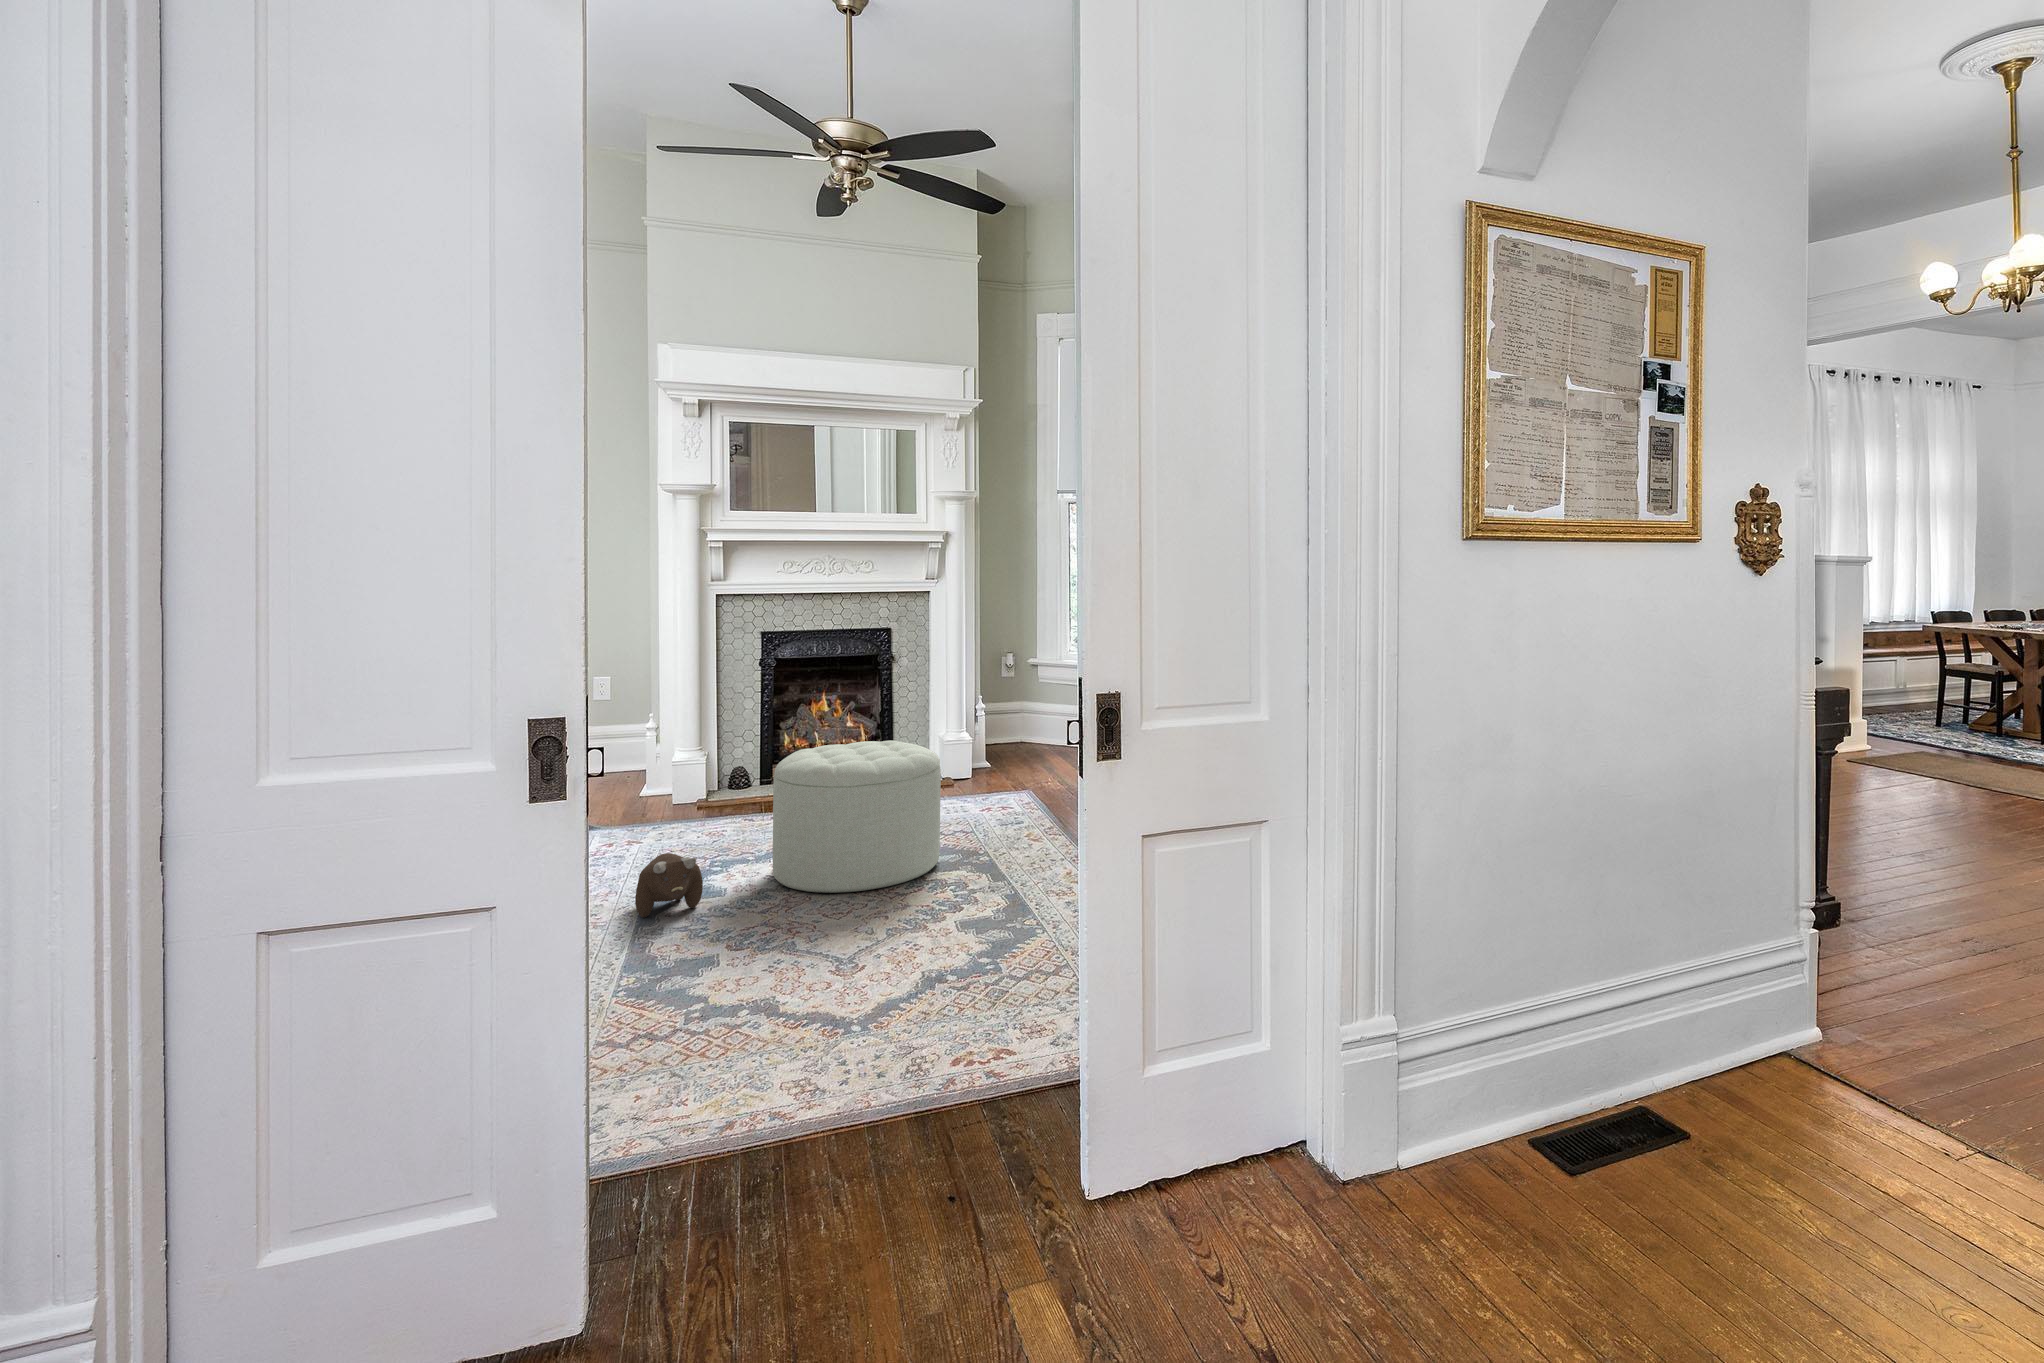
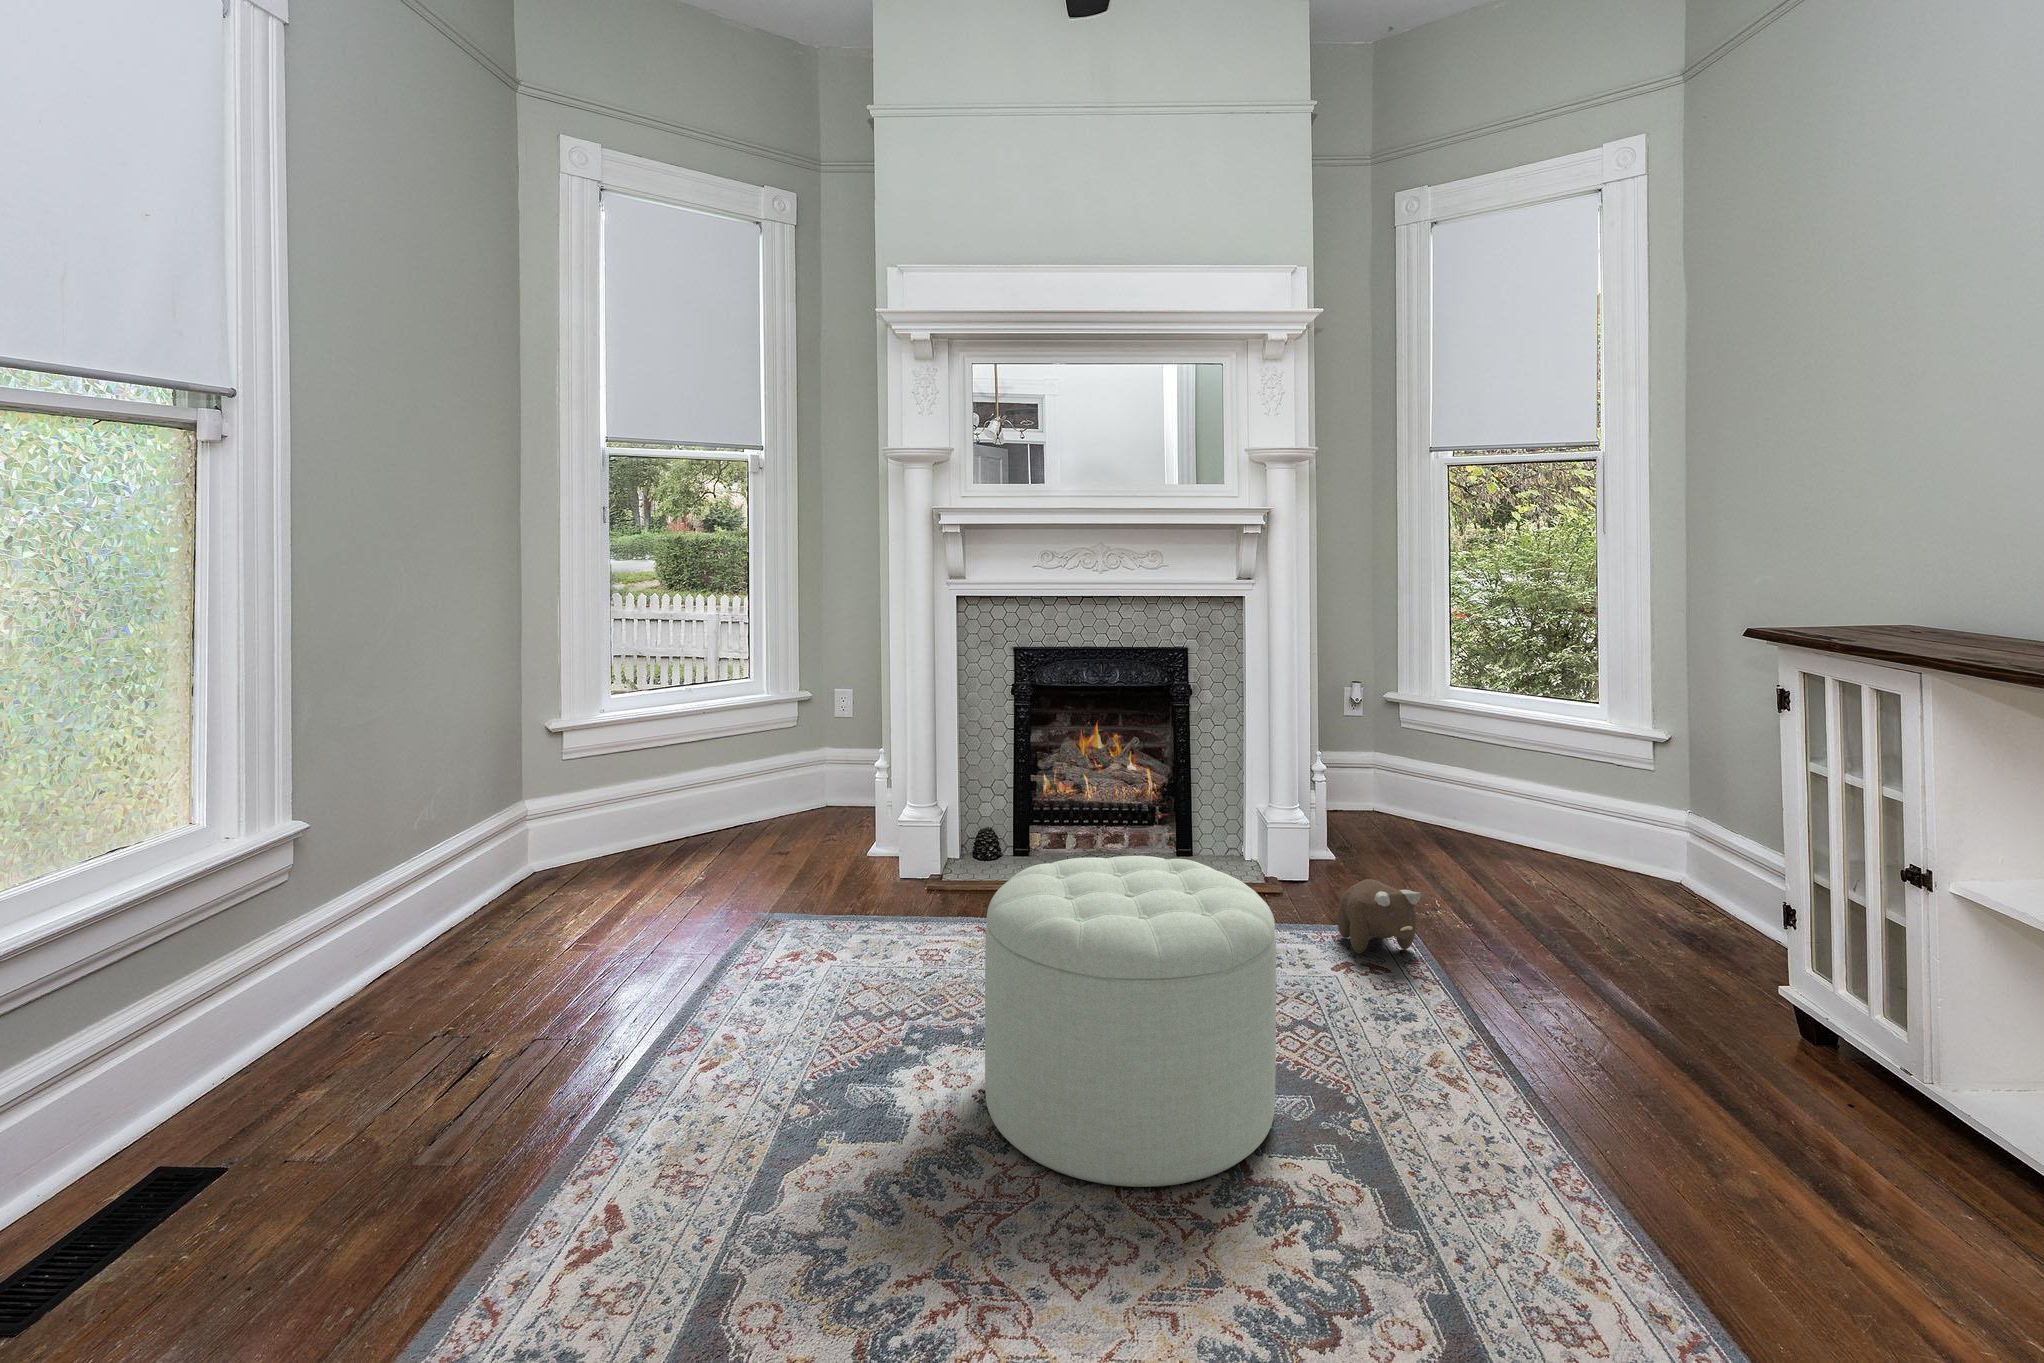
plush toy: present [635,853,703,918] -> present [1337,879,1421,954]

